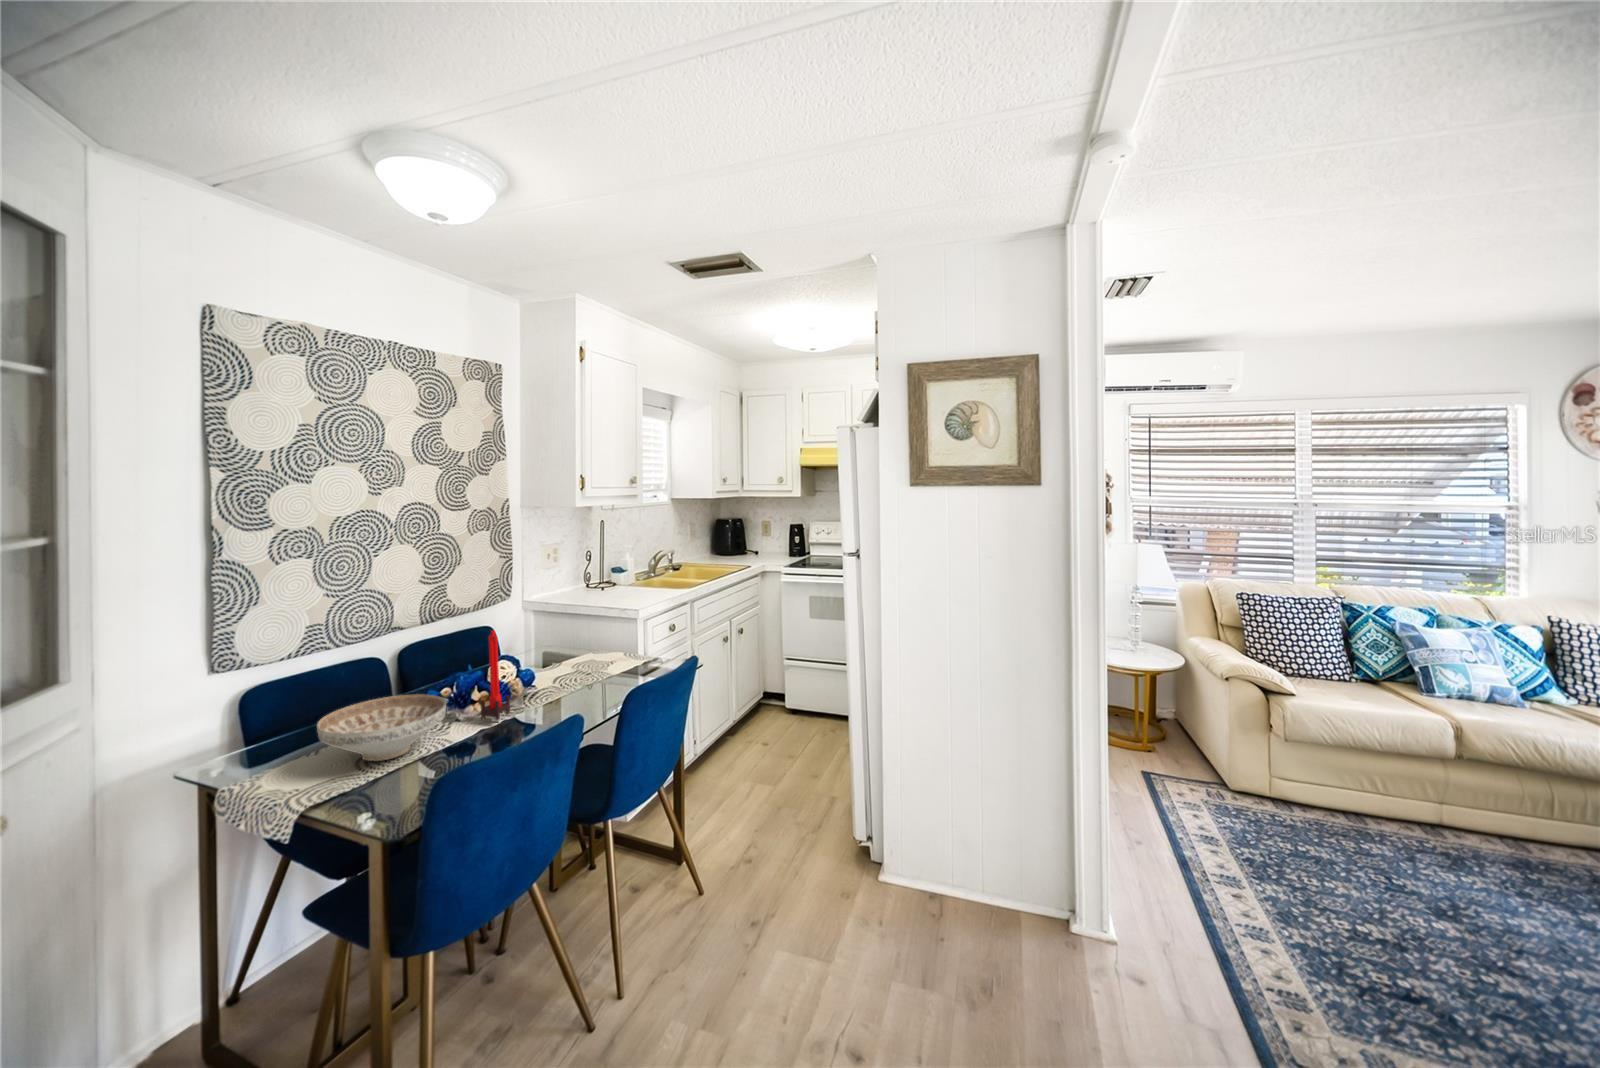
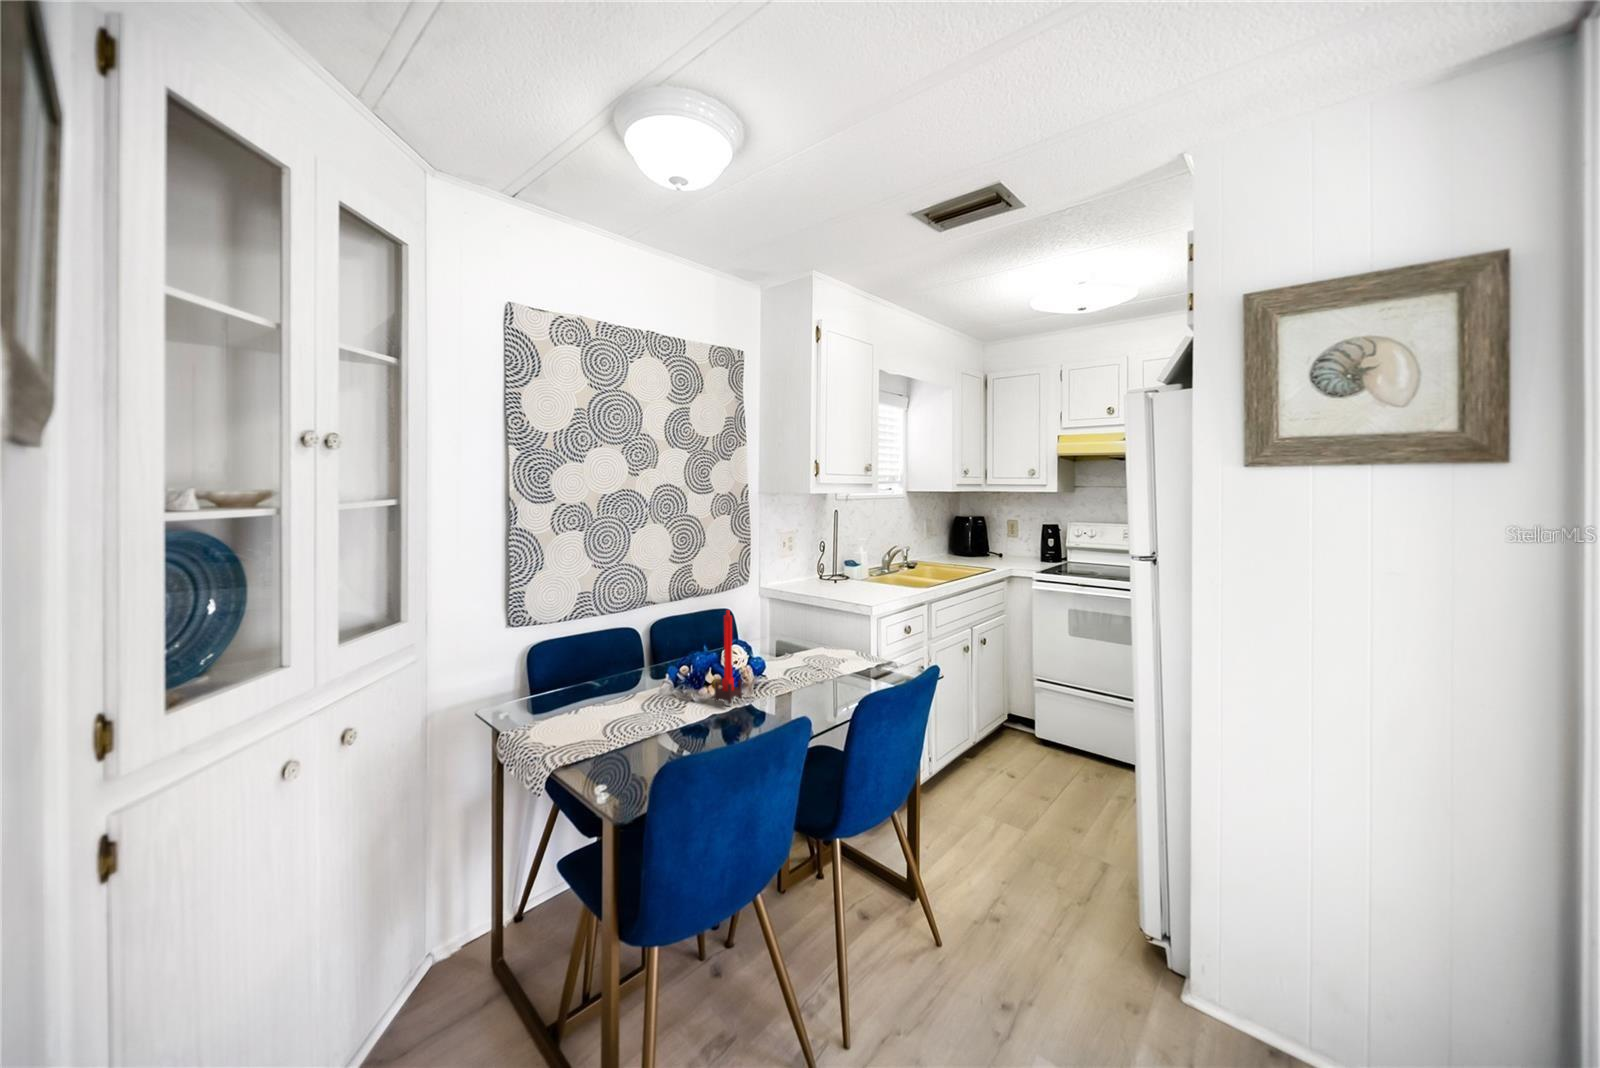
decorative bowl: present [317,694,446,761] -> none [575,667,683,729]

